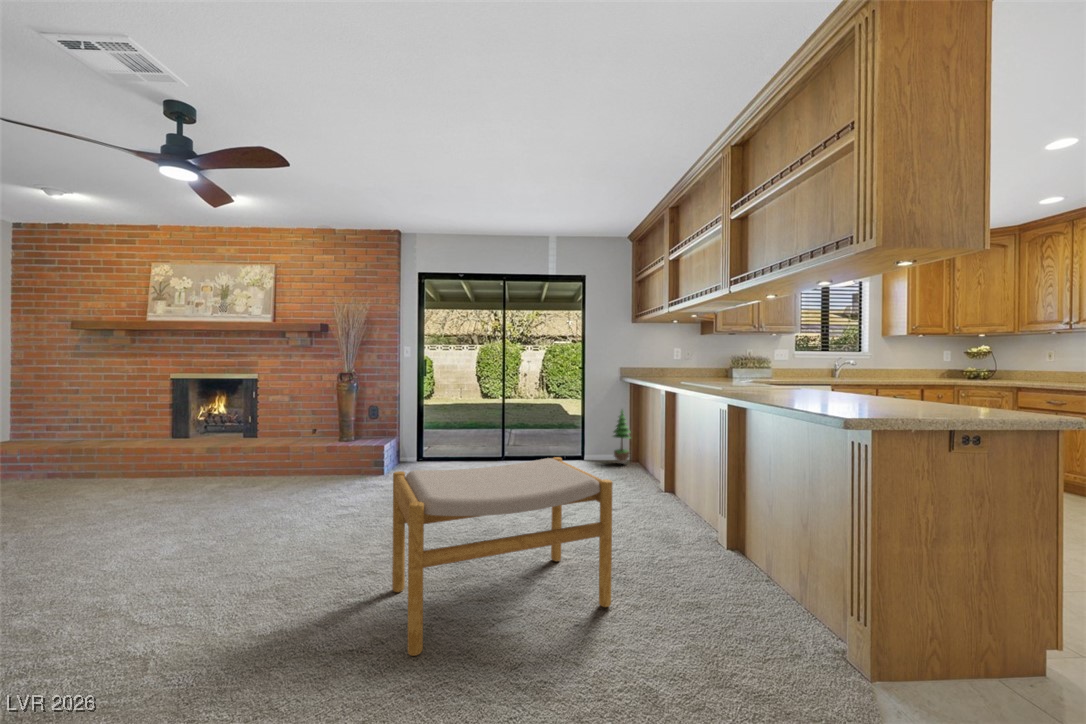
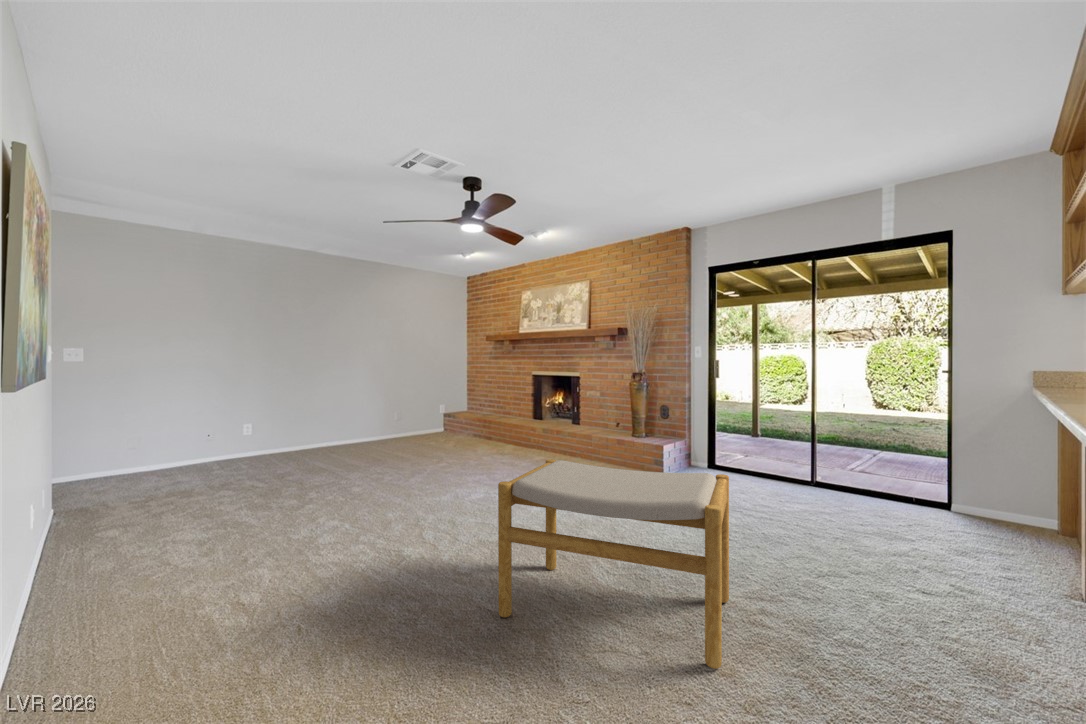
potted tree: present [613,410,630,464] -> none [987,435,1032,526]

